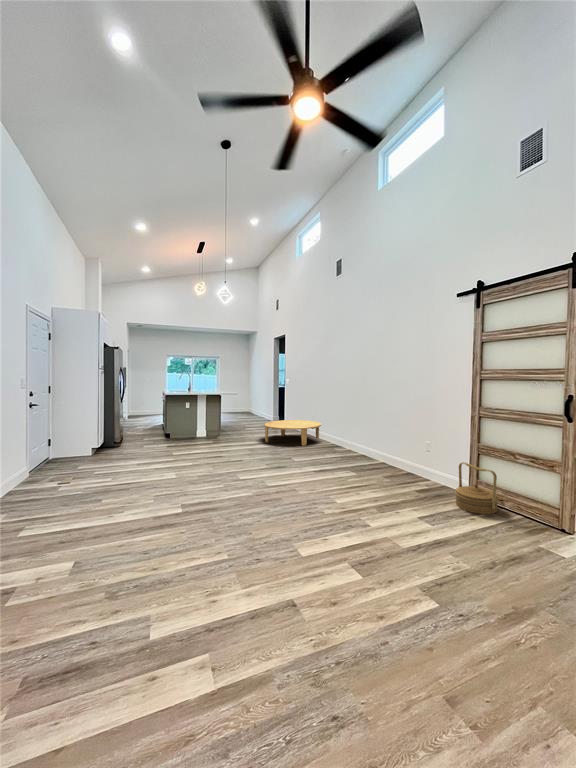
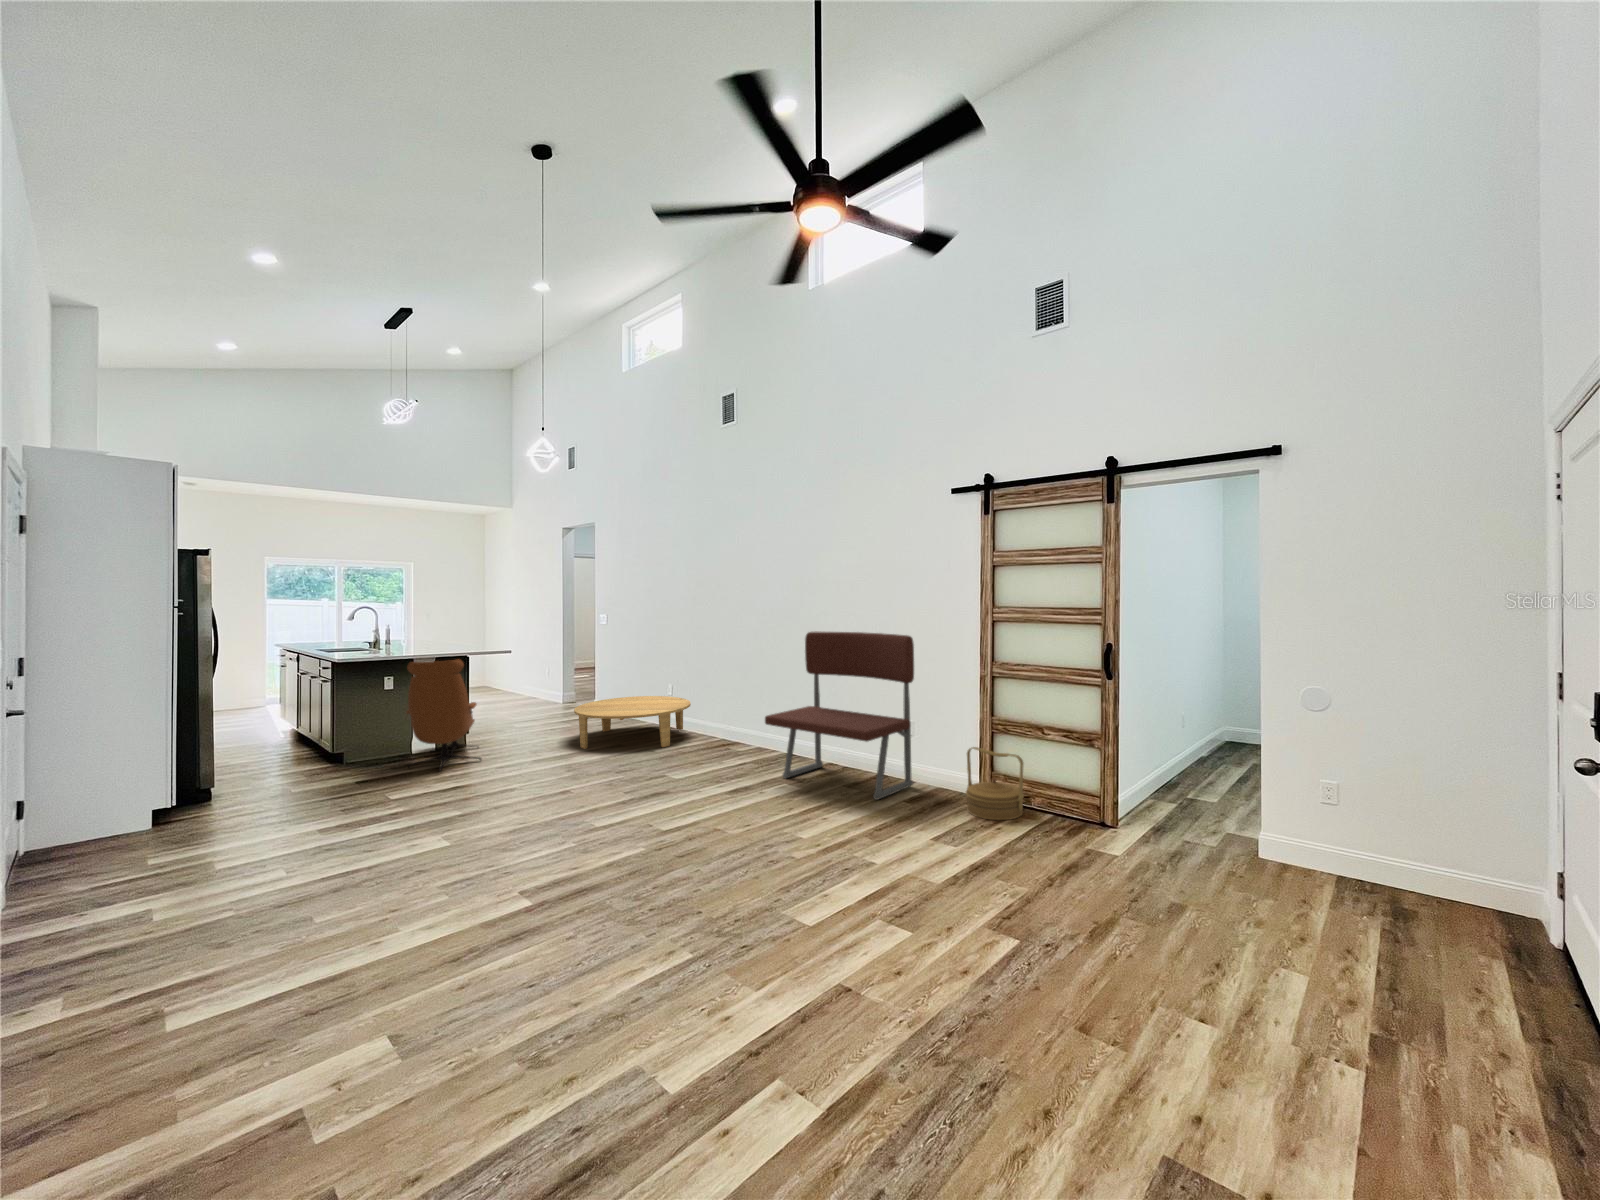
bench: none [342,387,430,488] -> present [765,631,914,800]
lounge chair: none [187,395,224,446] -> present [406,659,481,772]

